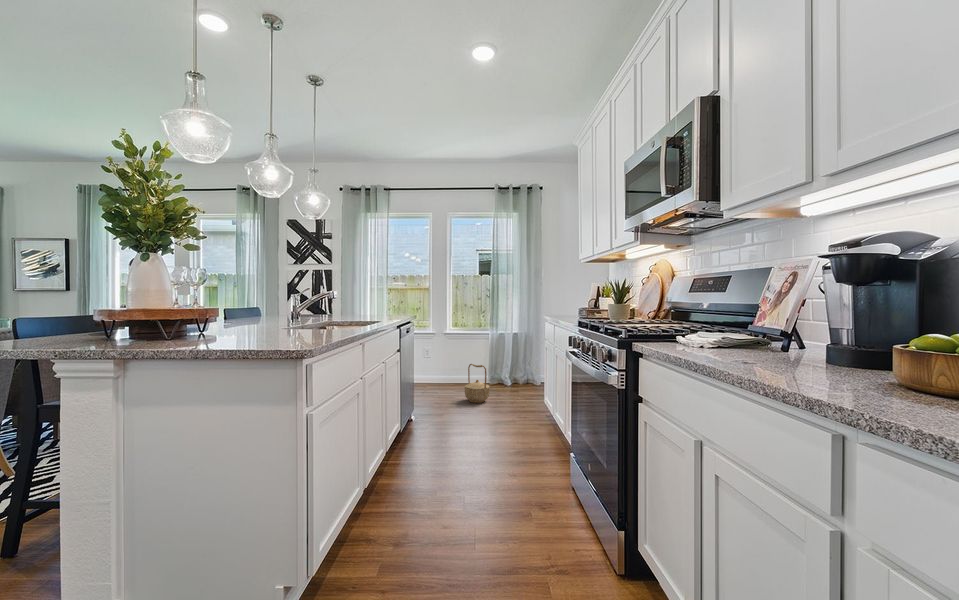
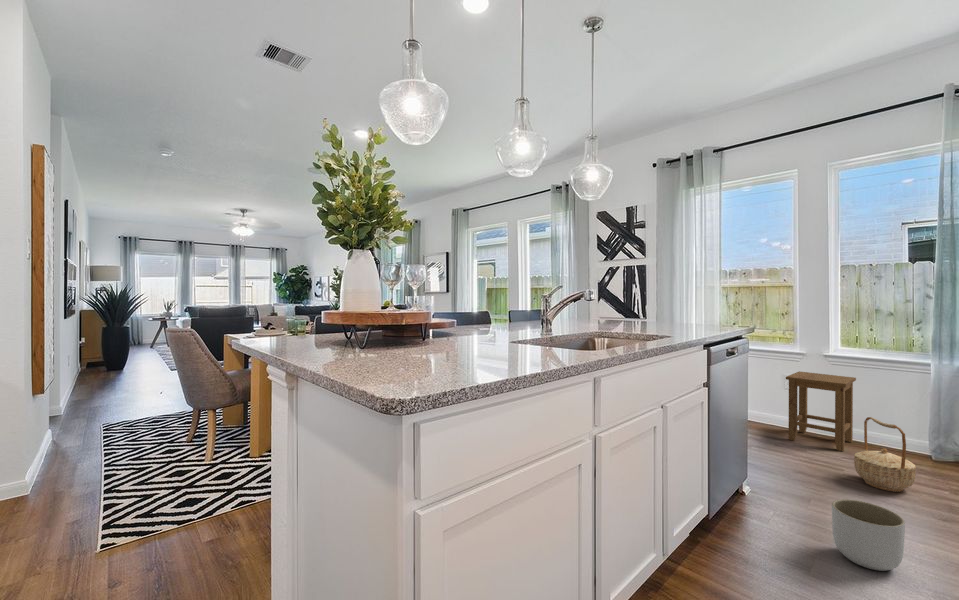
stool: none [428,345,462,390] -> present [786,371,856,451]
planter: none [462,402,491,434] -> present [832,499,905,571]

